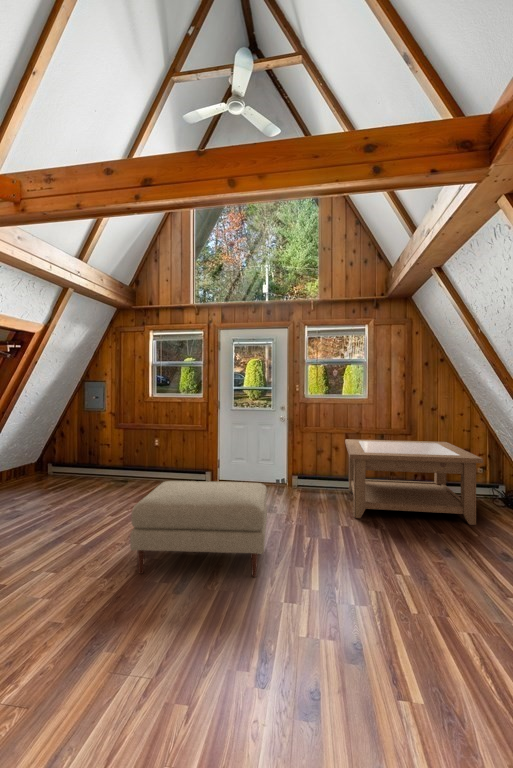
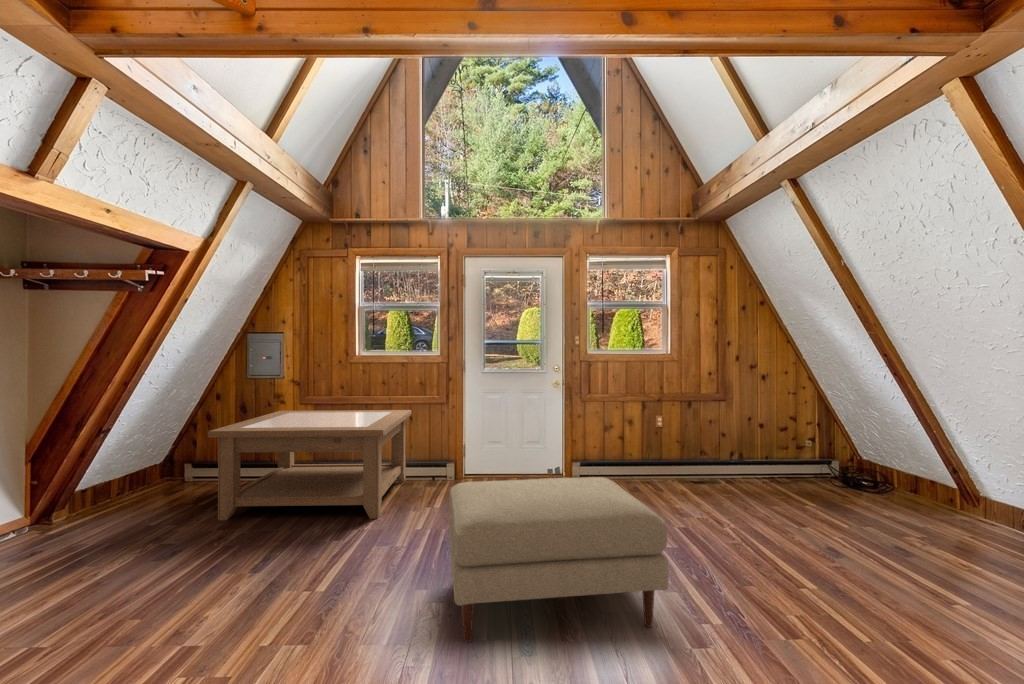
coffee table: present [345,439,483,525] -> present [208,410,411,520]

